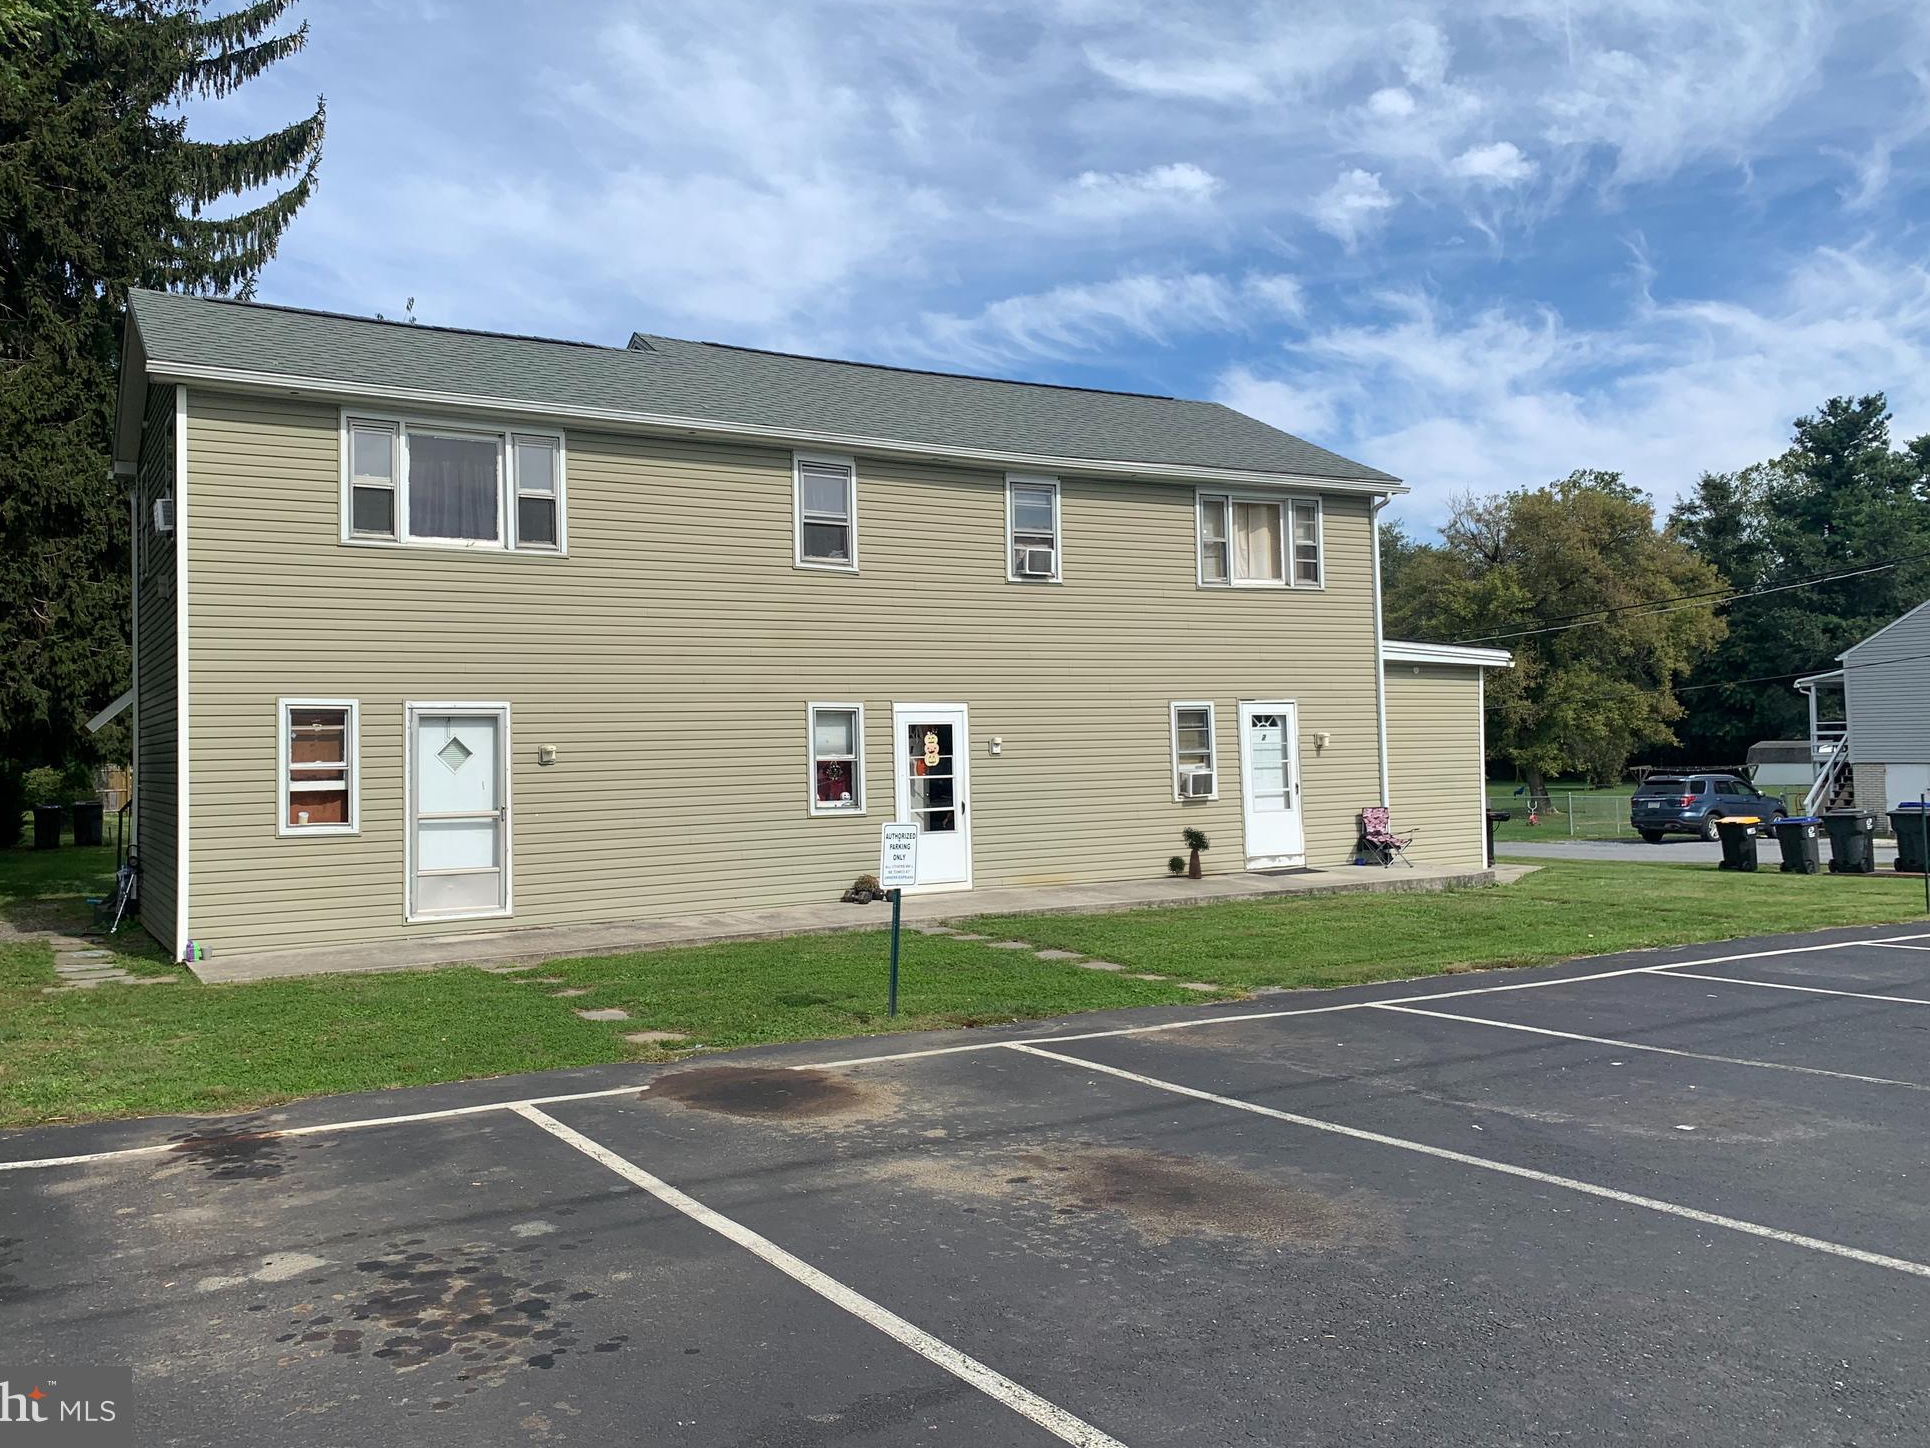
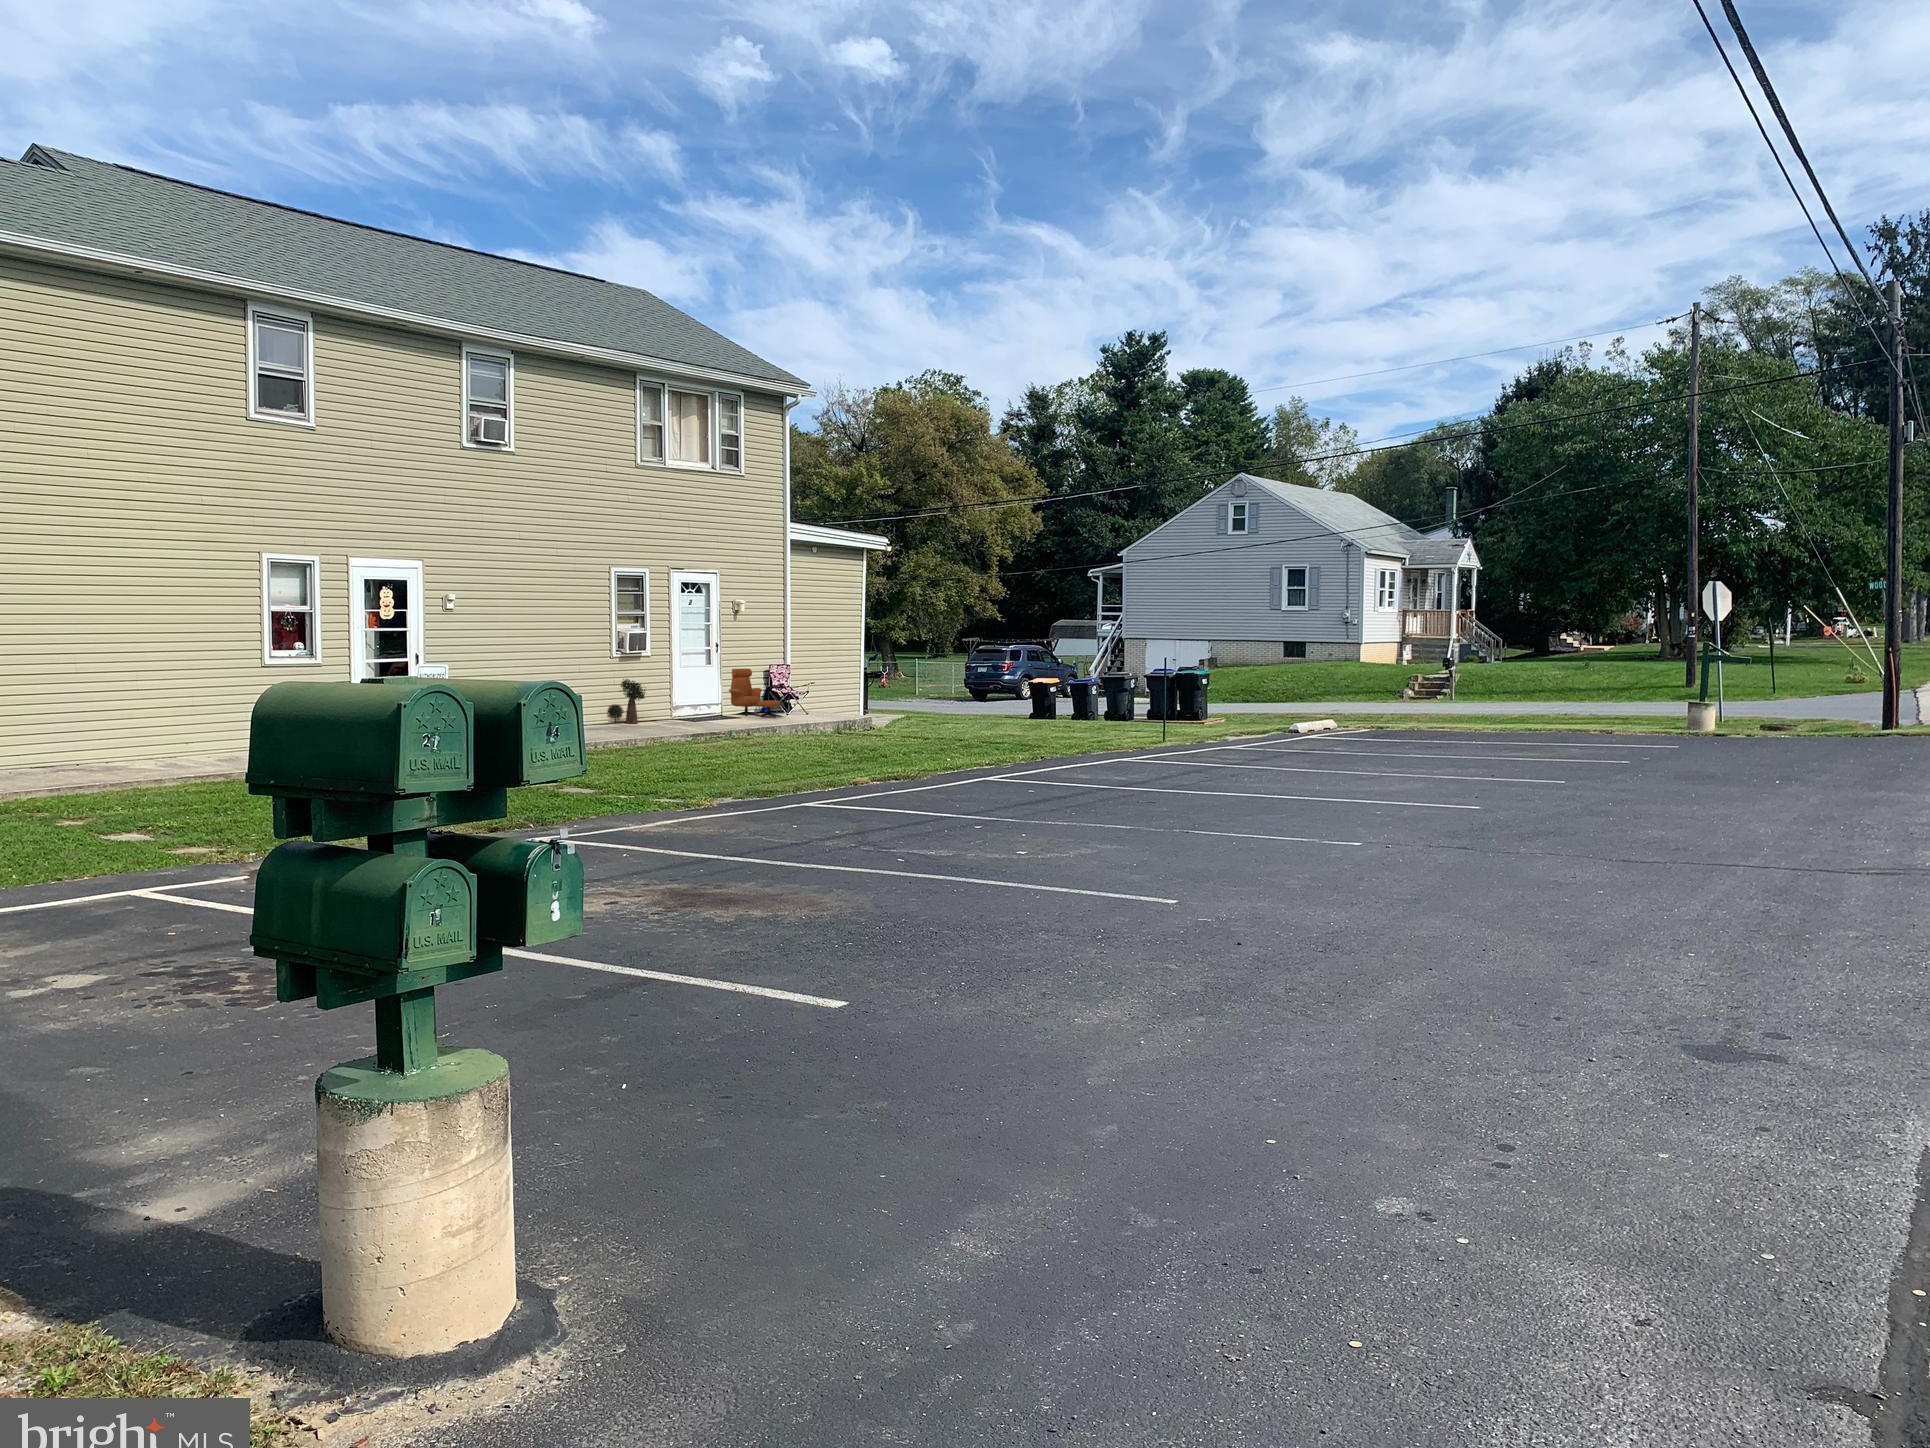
lounge chair: none [1311,813,1377,872] -> present [729,669,781,717]

